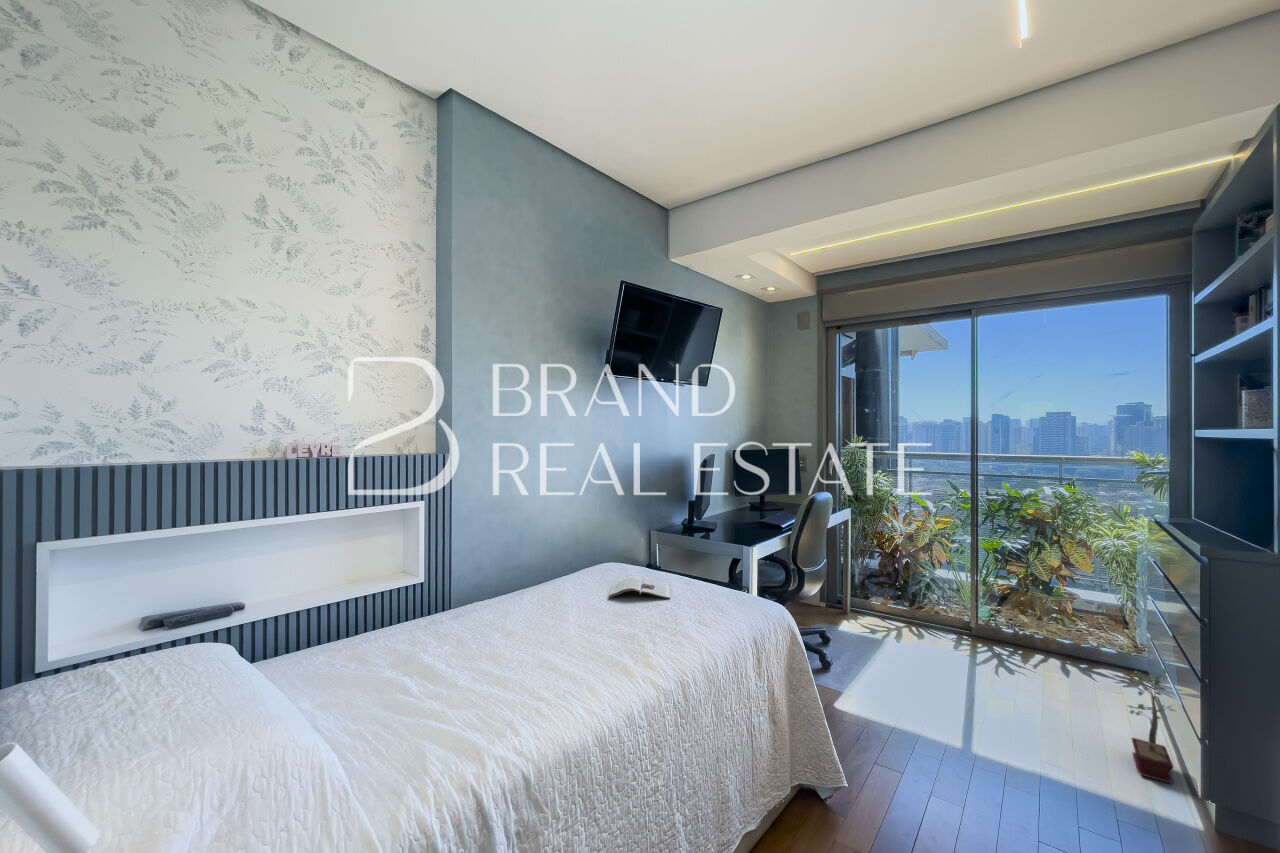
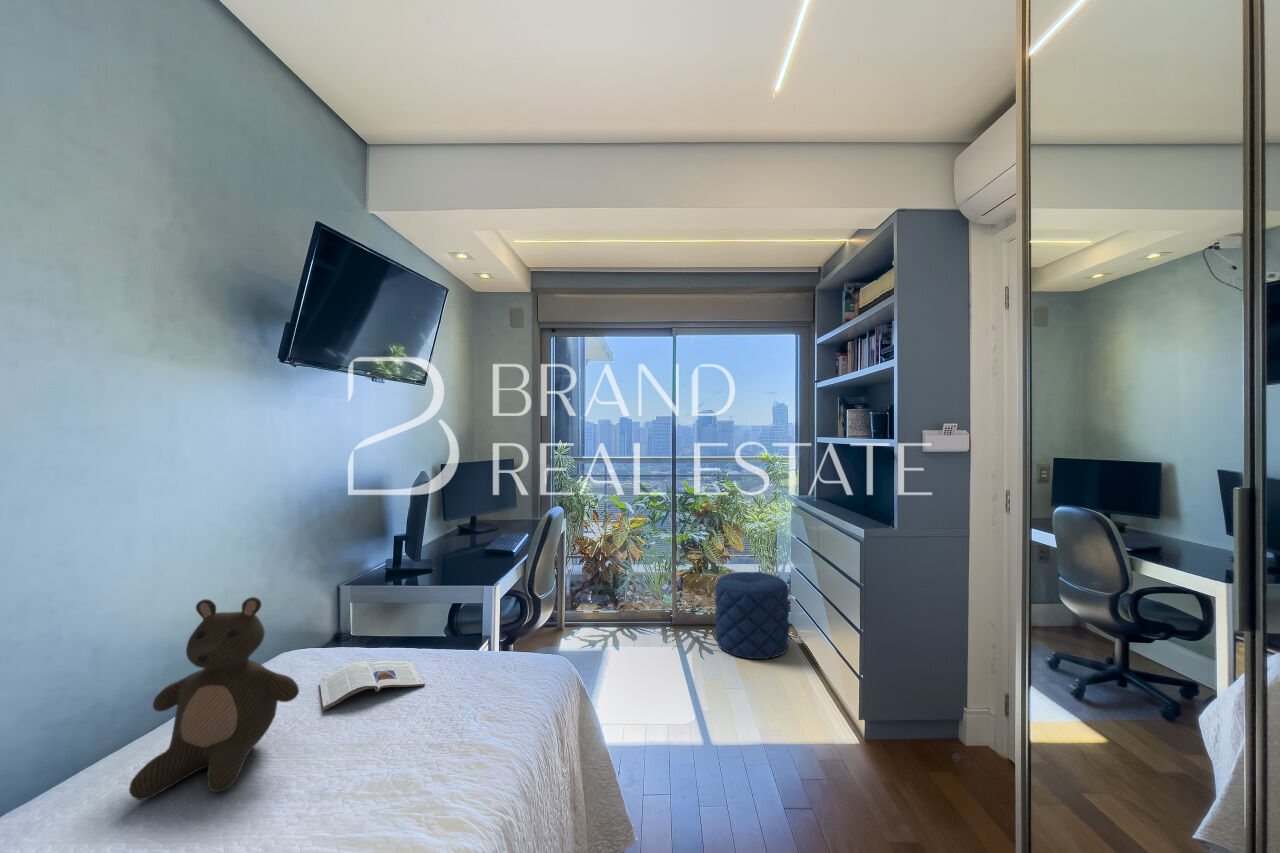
stuffed bear: none [515,515,591,618] -> present [129,597,299,800]
pouf: none [1023,590,1137,700] -> present [715,572,790,659]
potted plant: present [1129,668,1174,783] -> none [806,625,845,717]

